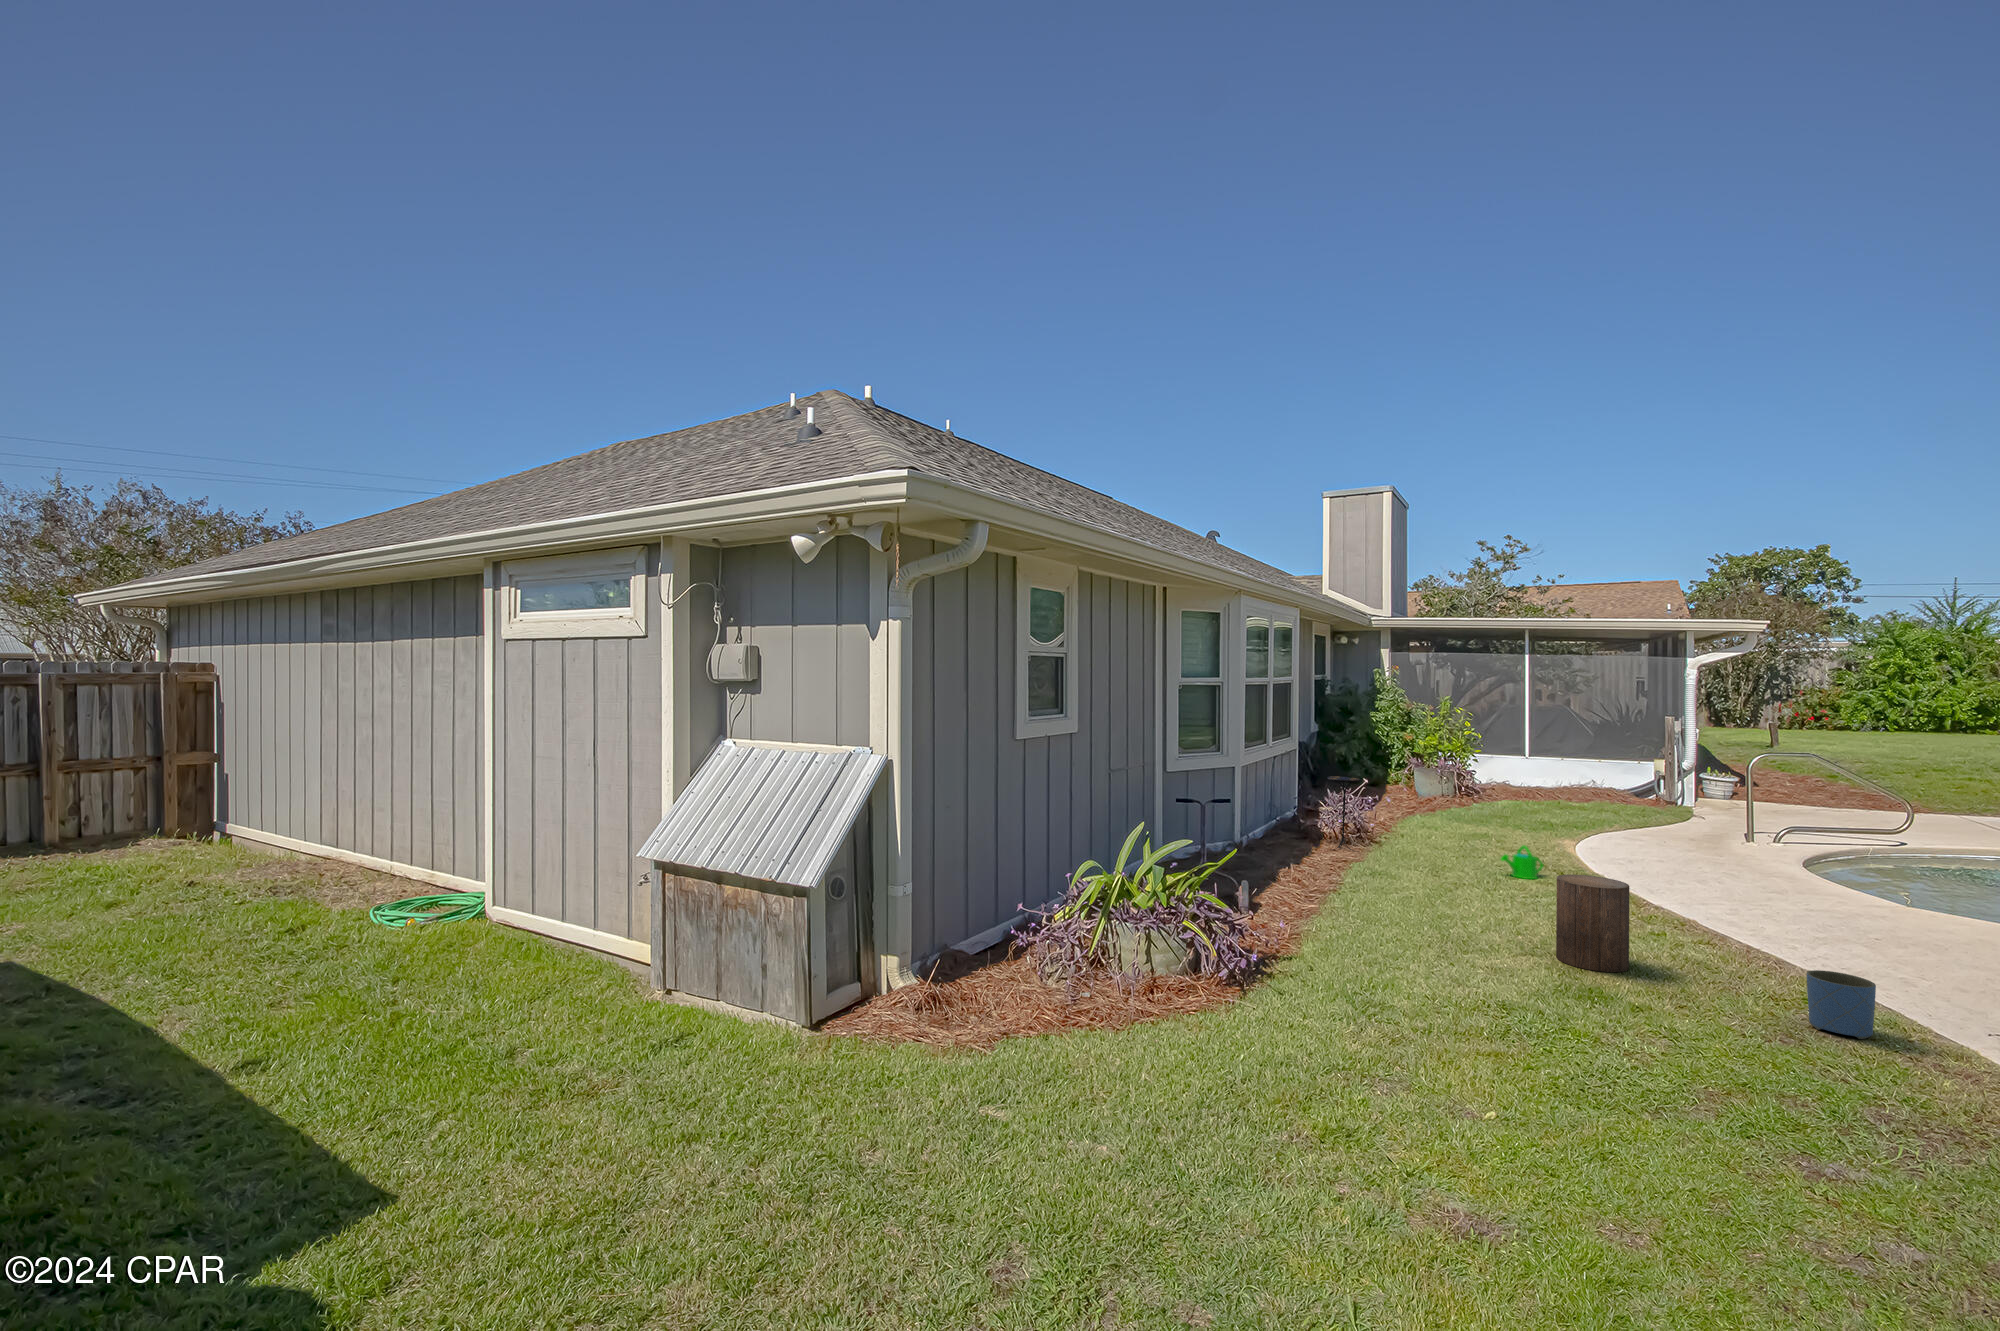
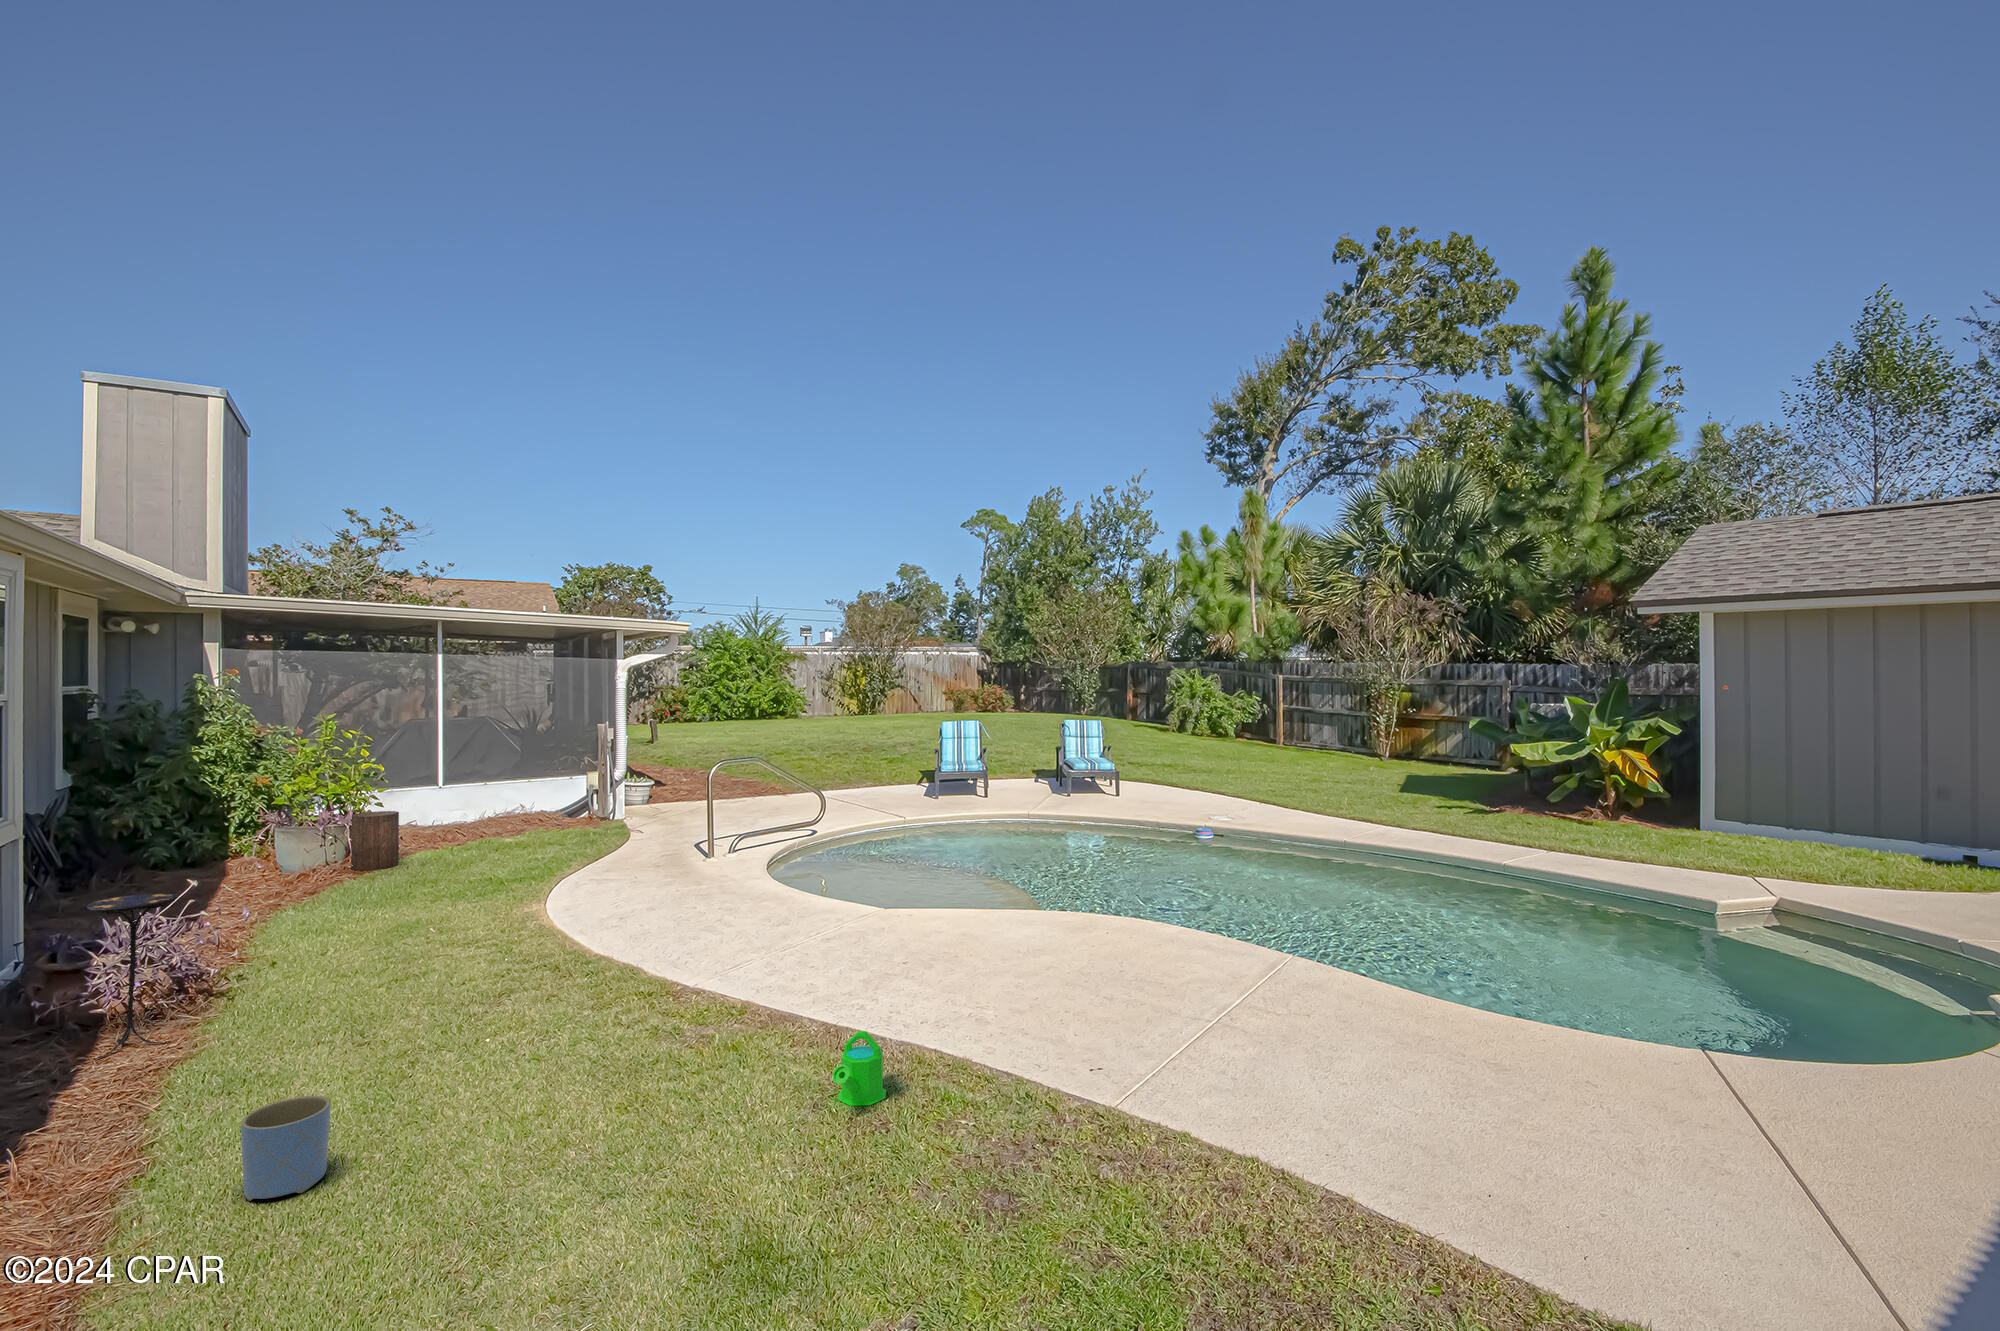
watering can: present [1501,845,1543,879] -> present [832,1031,886,1106]
stool: present [1556,875,1630,972] -> present [351,811,399,870]
planter: present [1807,970,1876,1039] -> present [241,1095,331,1201]

